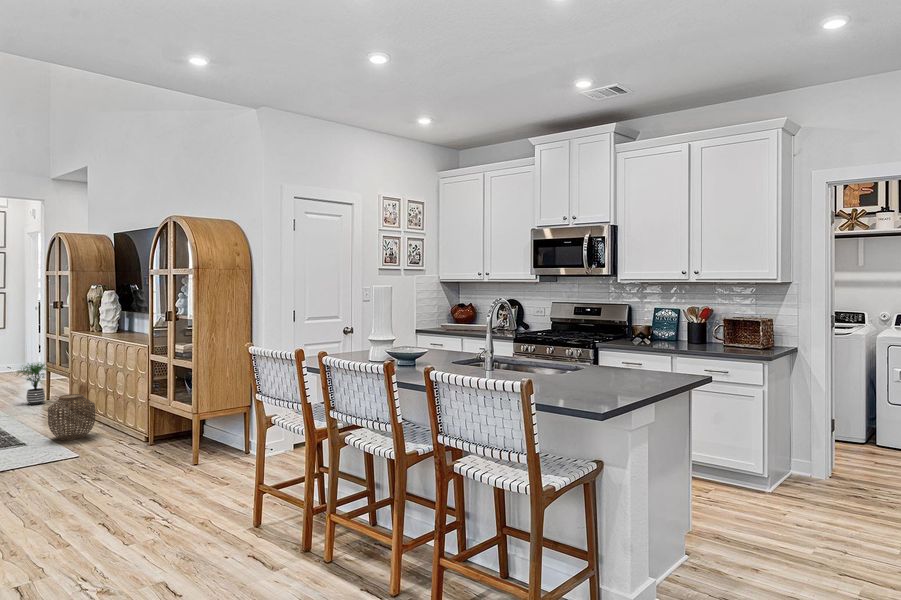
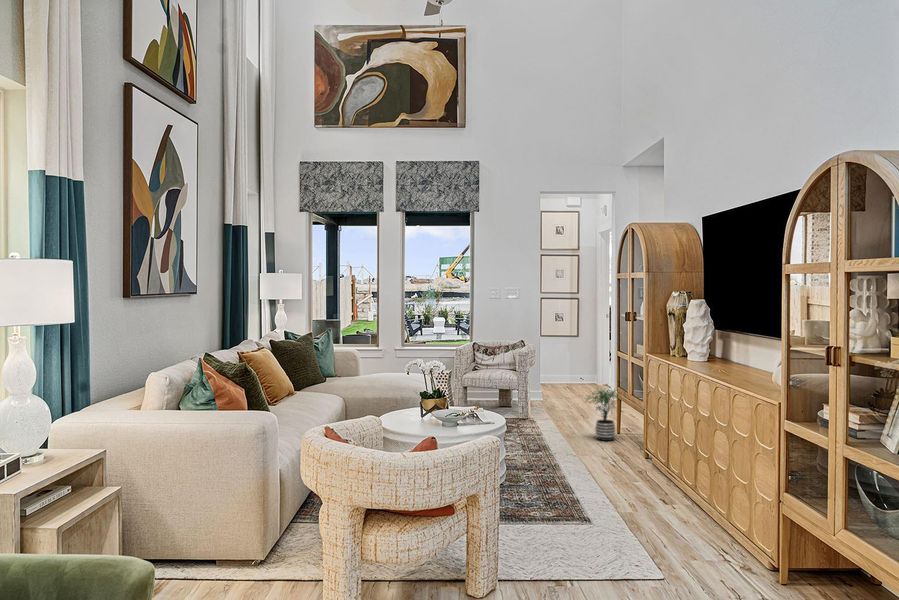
woven basket: present [48,394,95,440] -> none [618,457,683,531]

